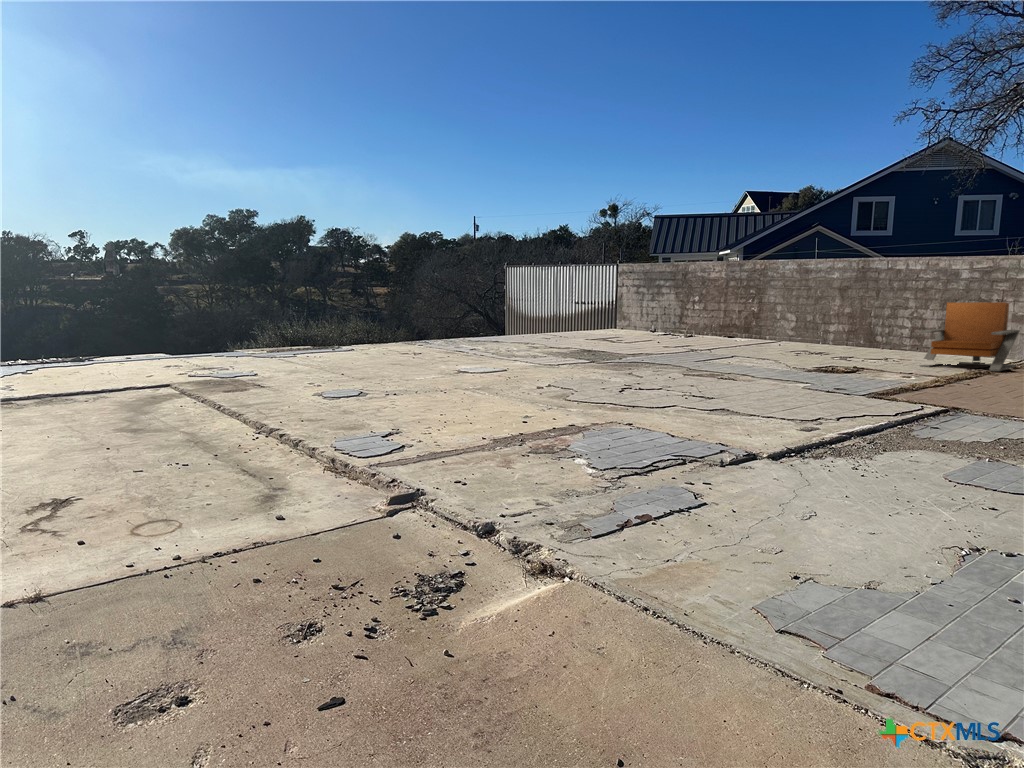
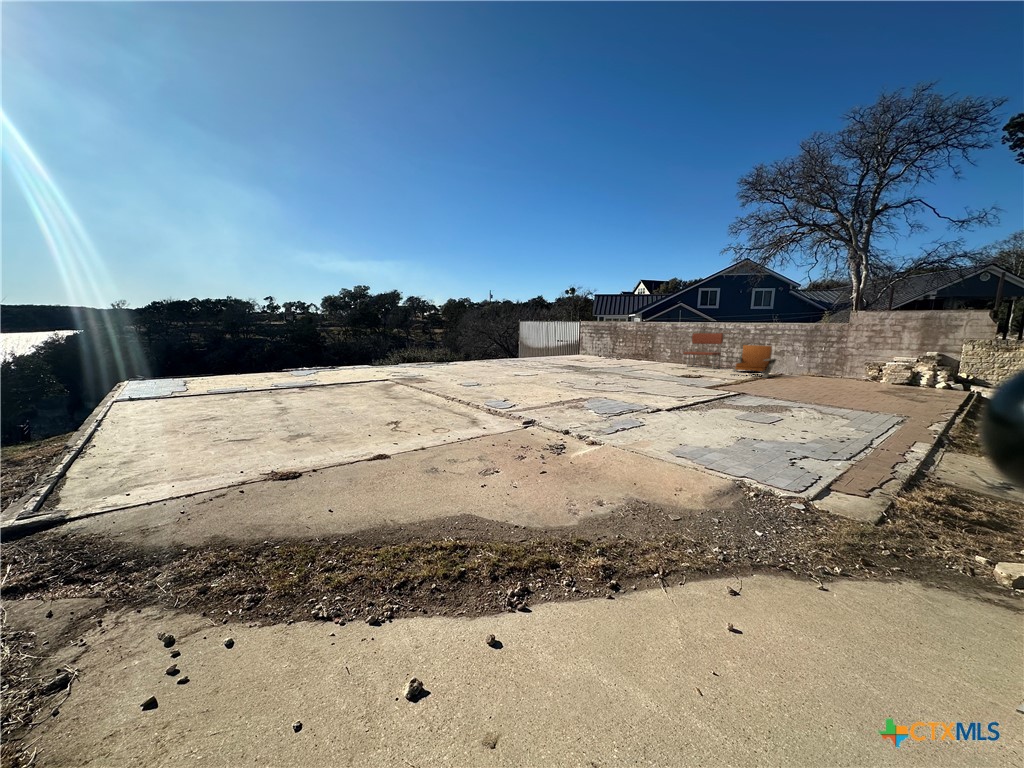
bench: none [821,279,903,354] -> present [684,333,723,369]

